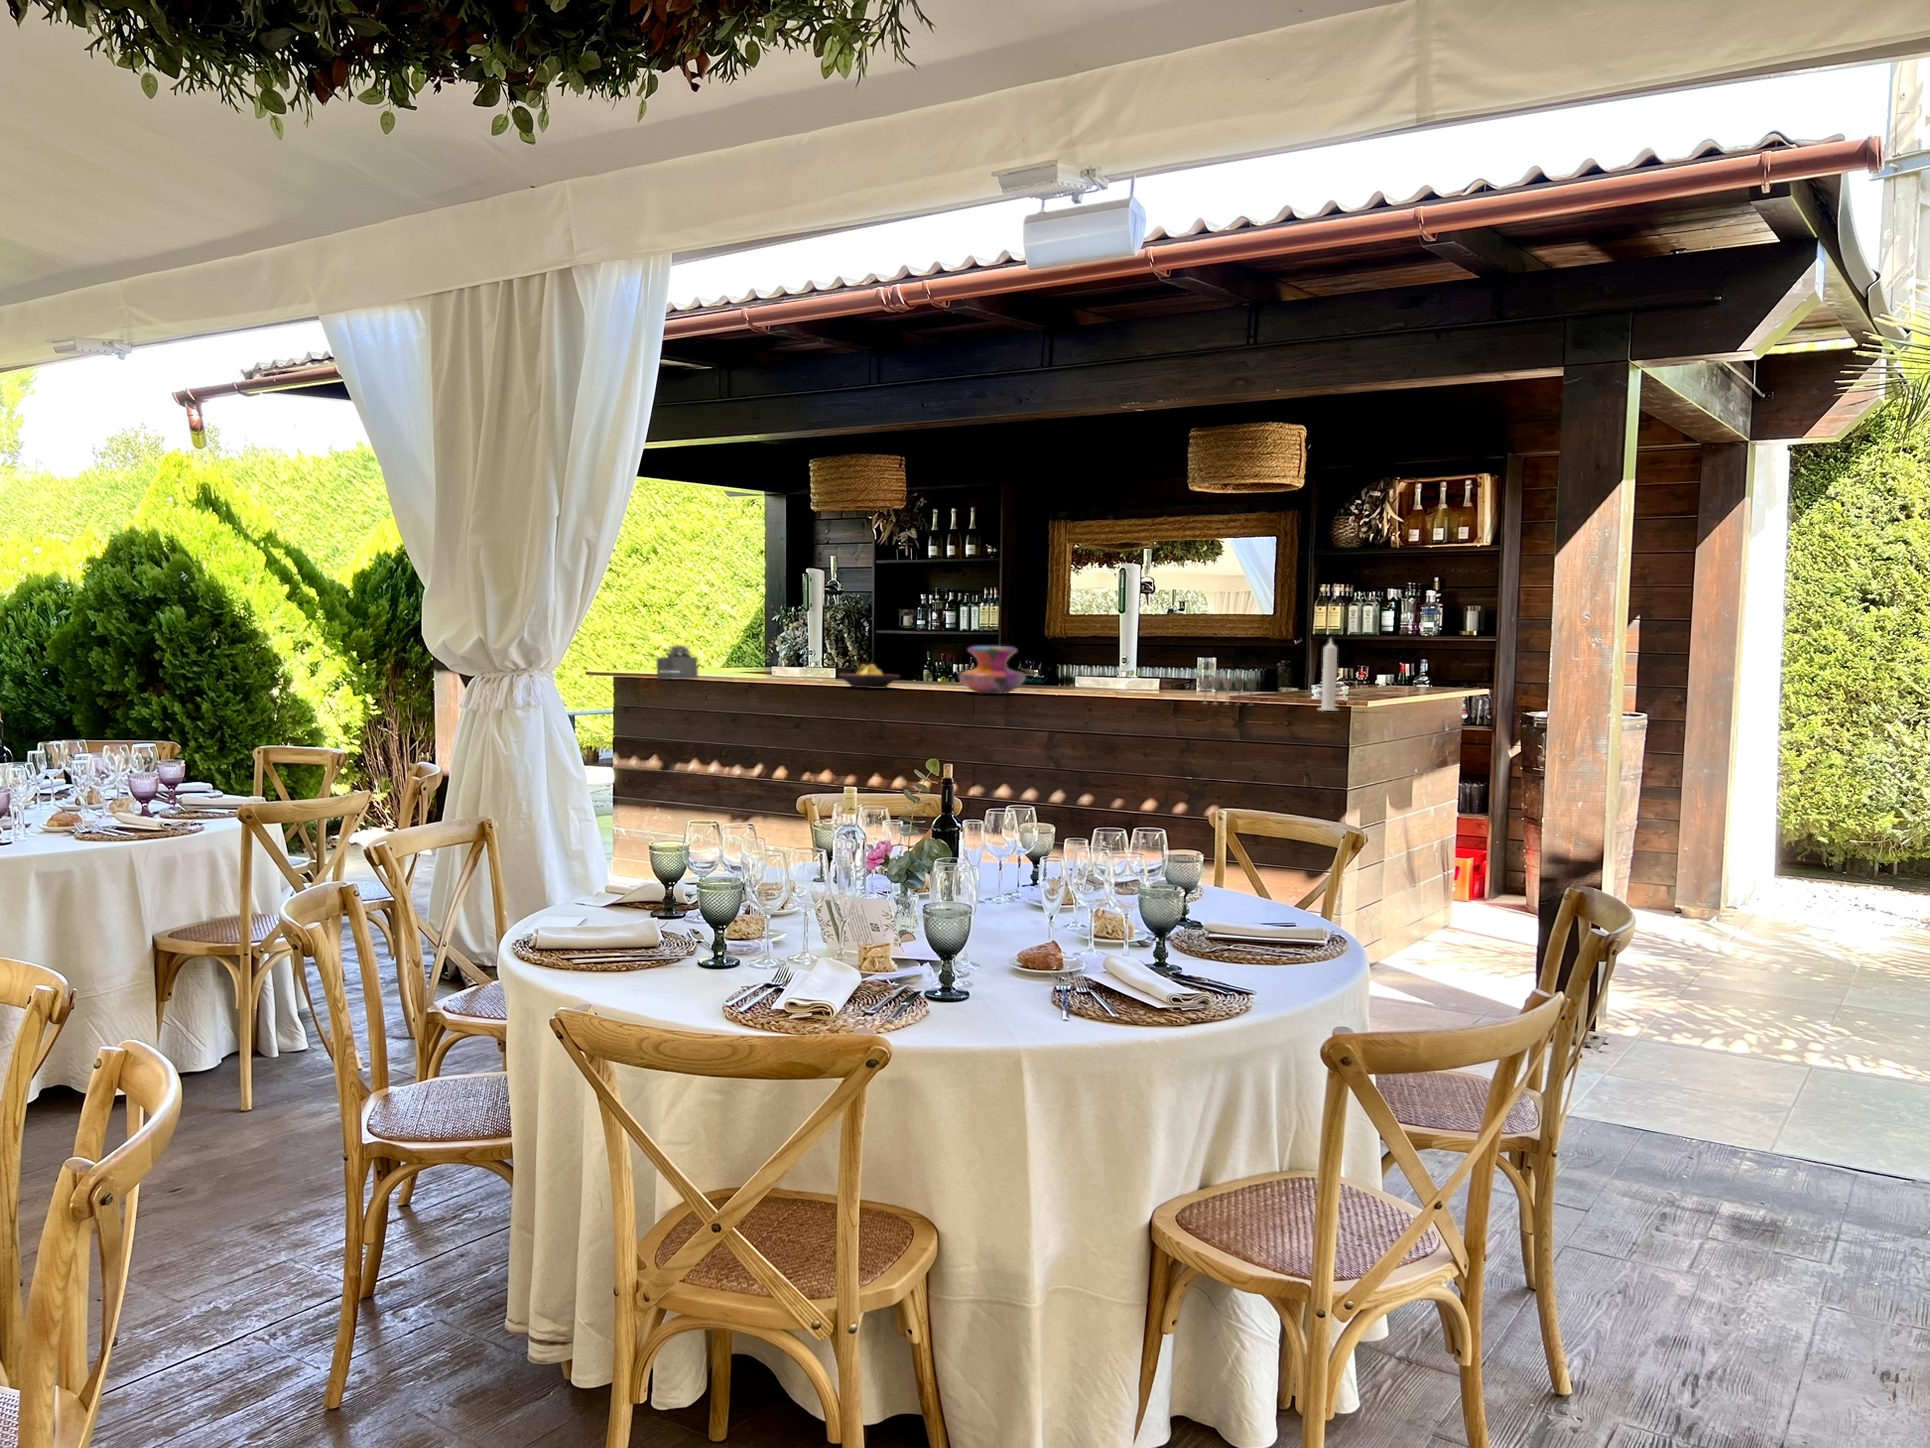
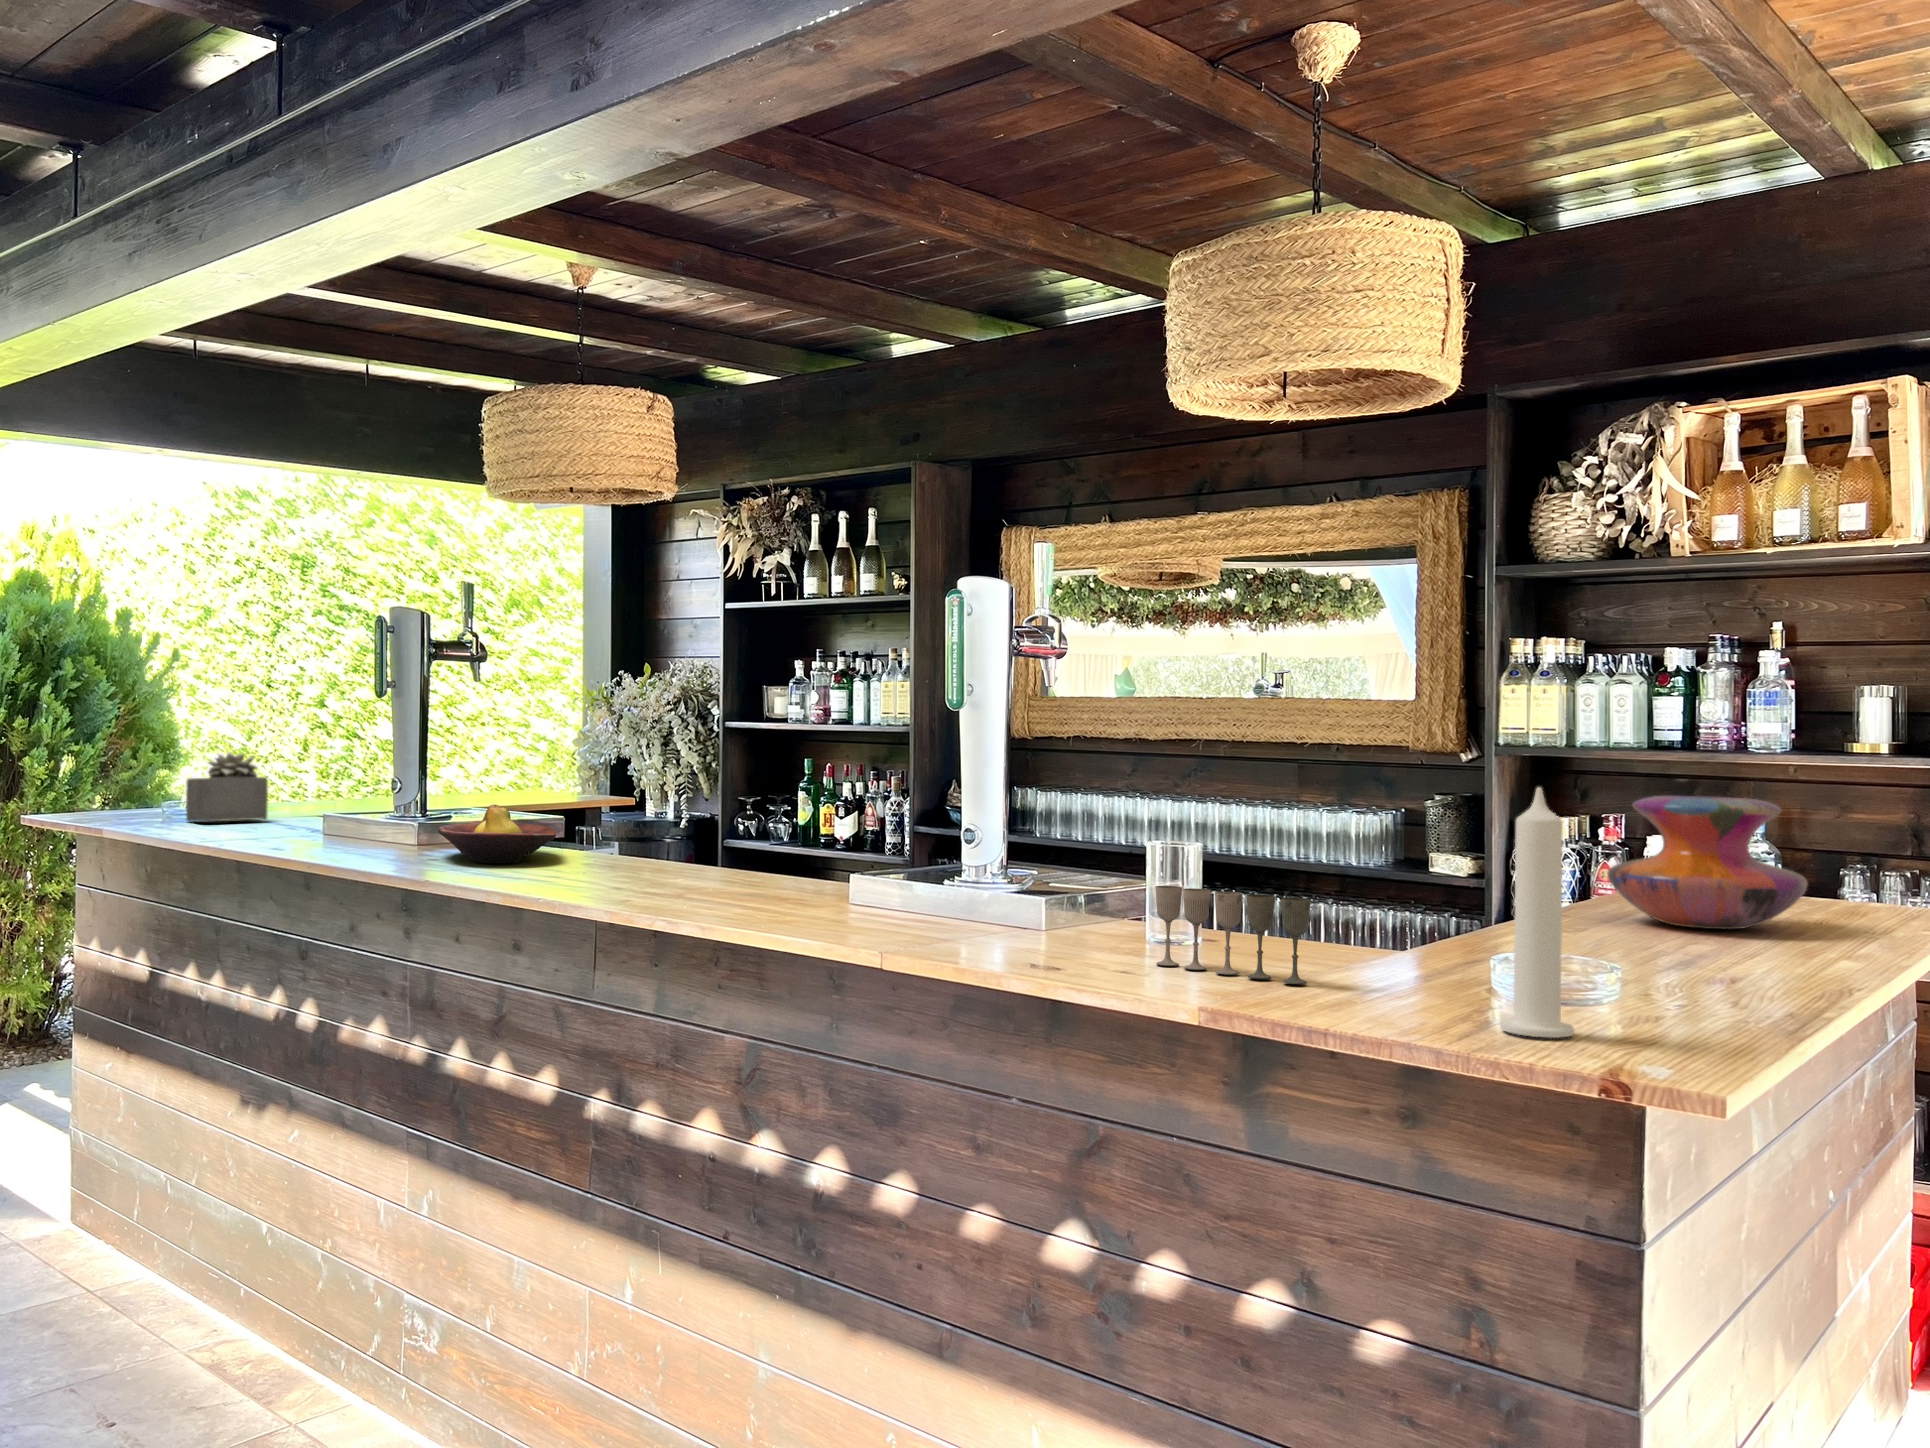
decorative vase: present [959,646,1025,694] -> present [1607,796,1808,929]

